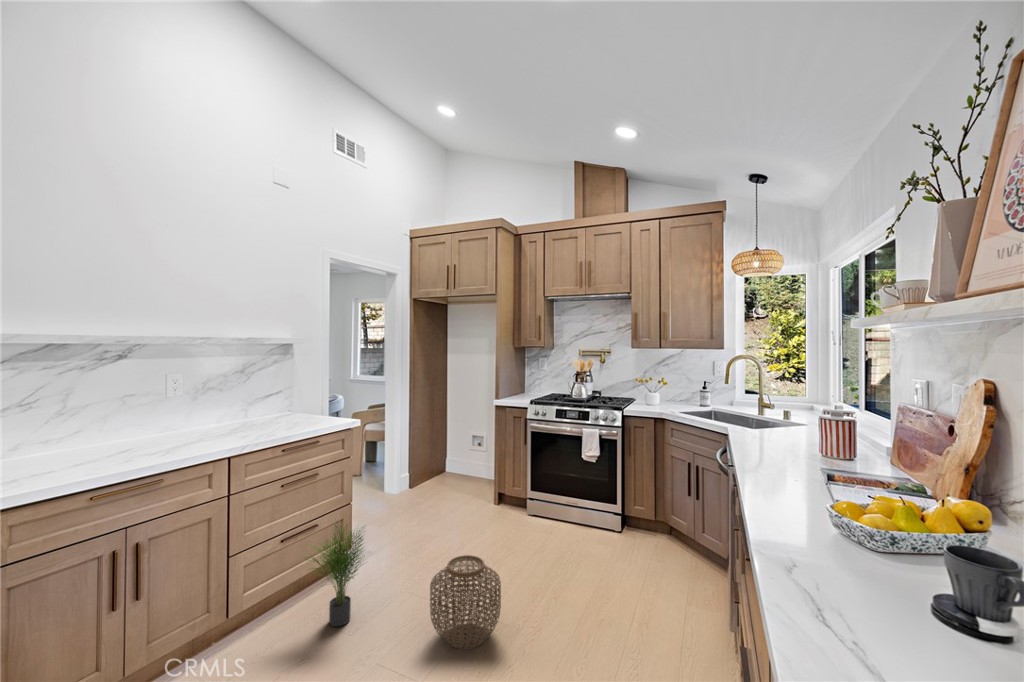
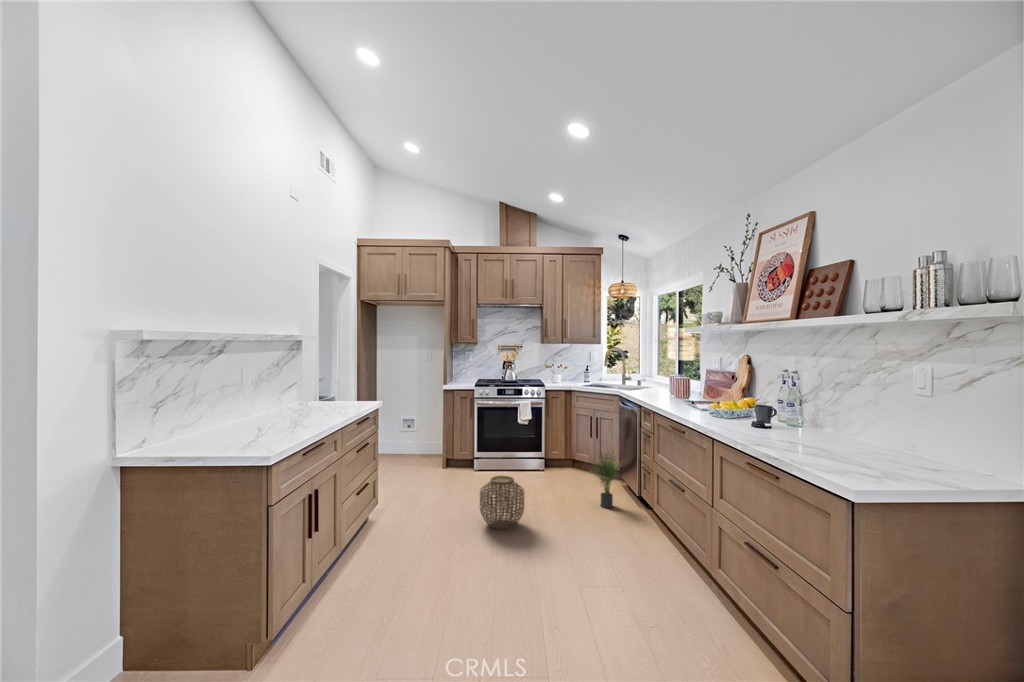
potted plant: present [312,525,363,626] -> present [595,452,620,508]

